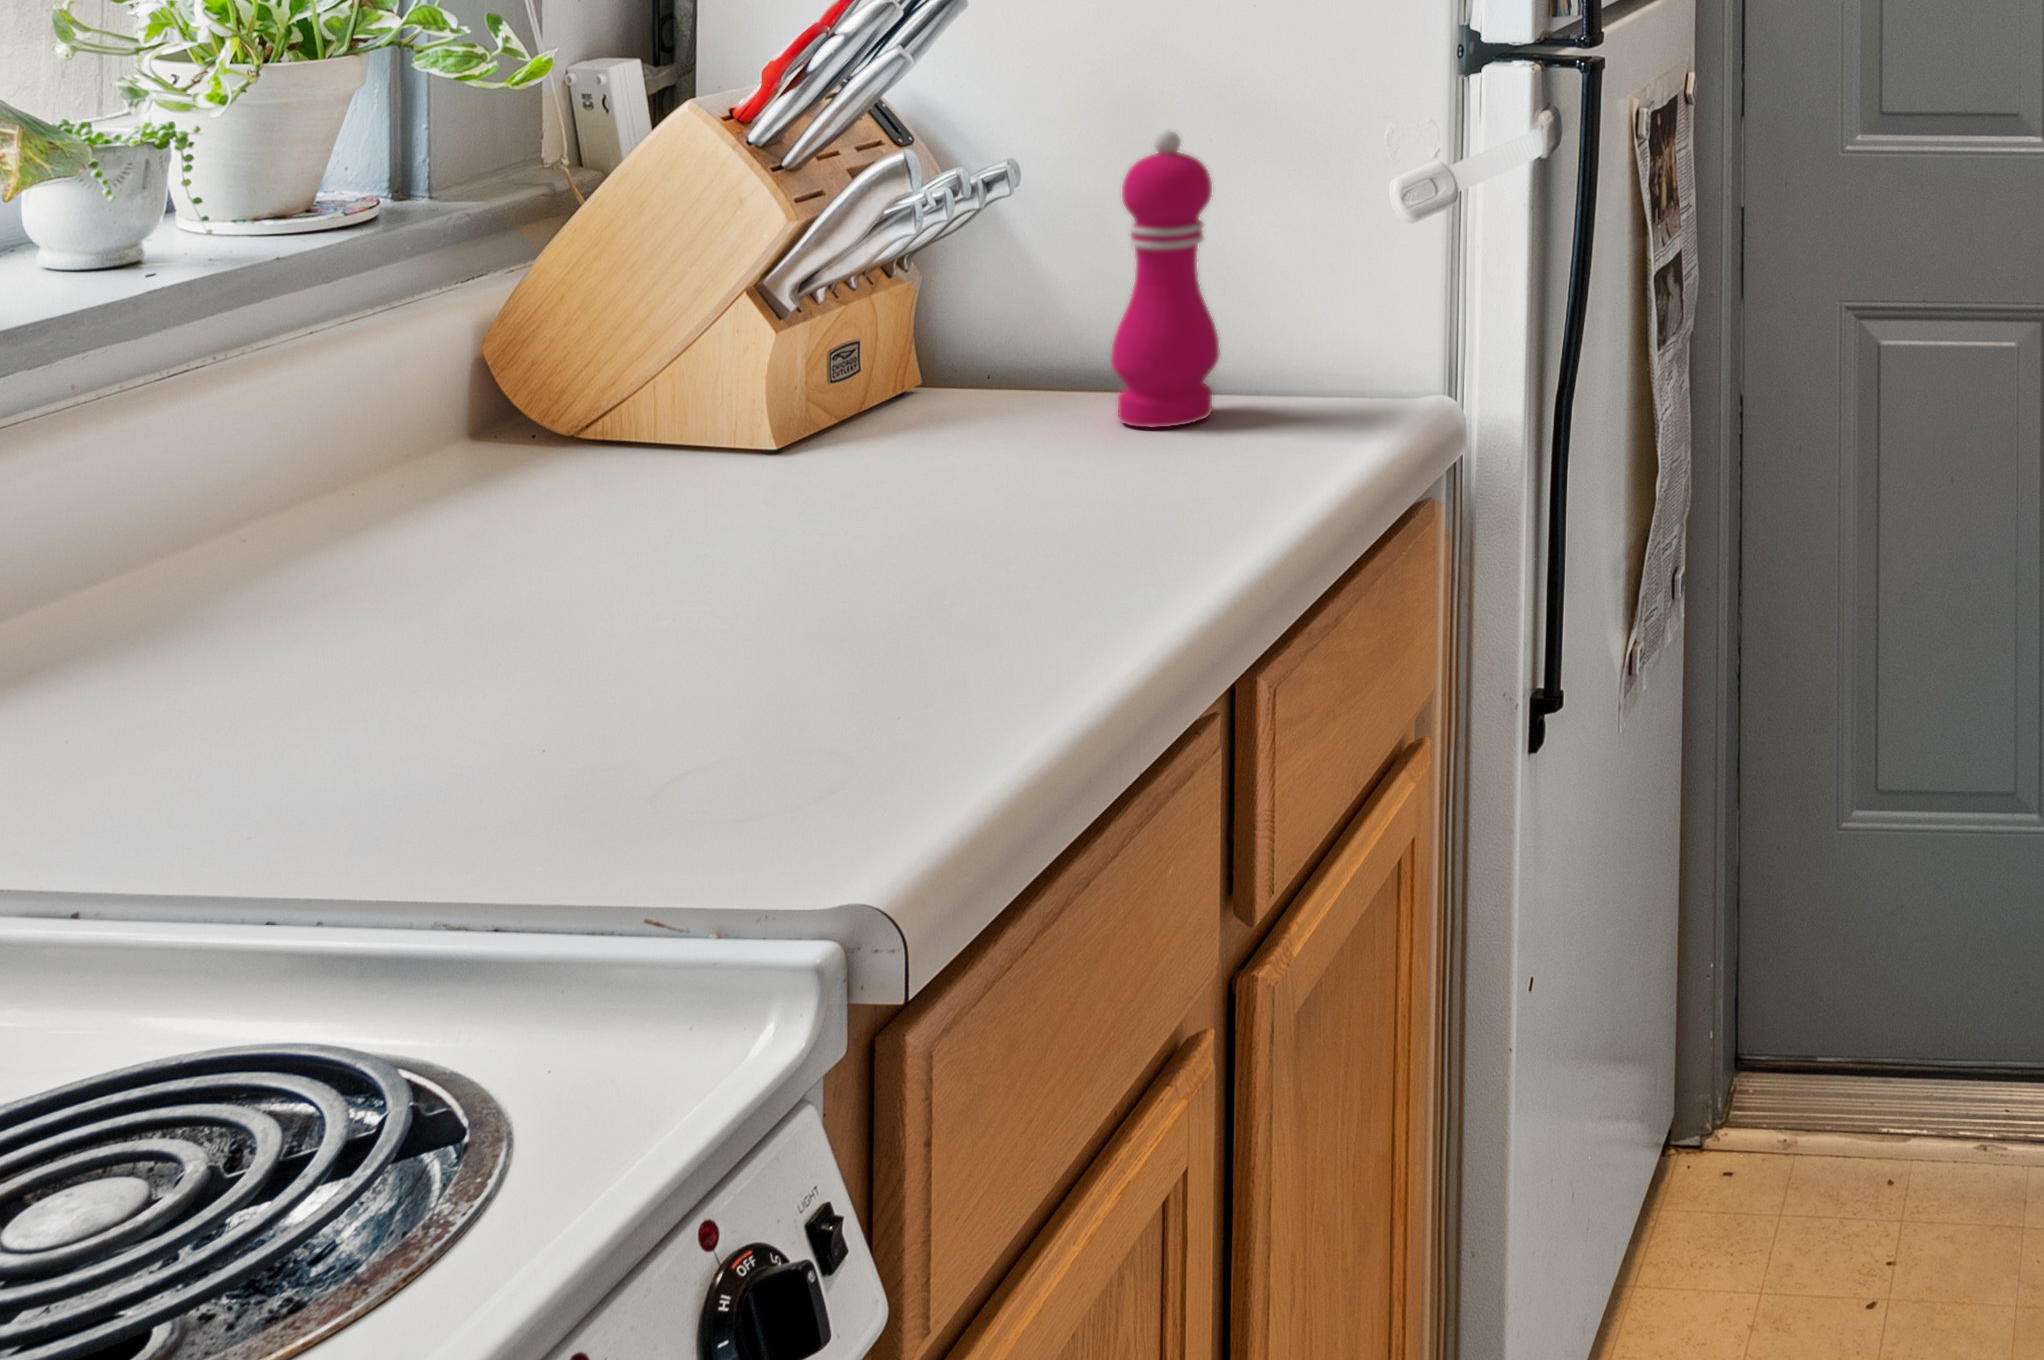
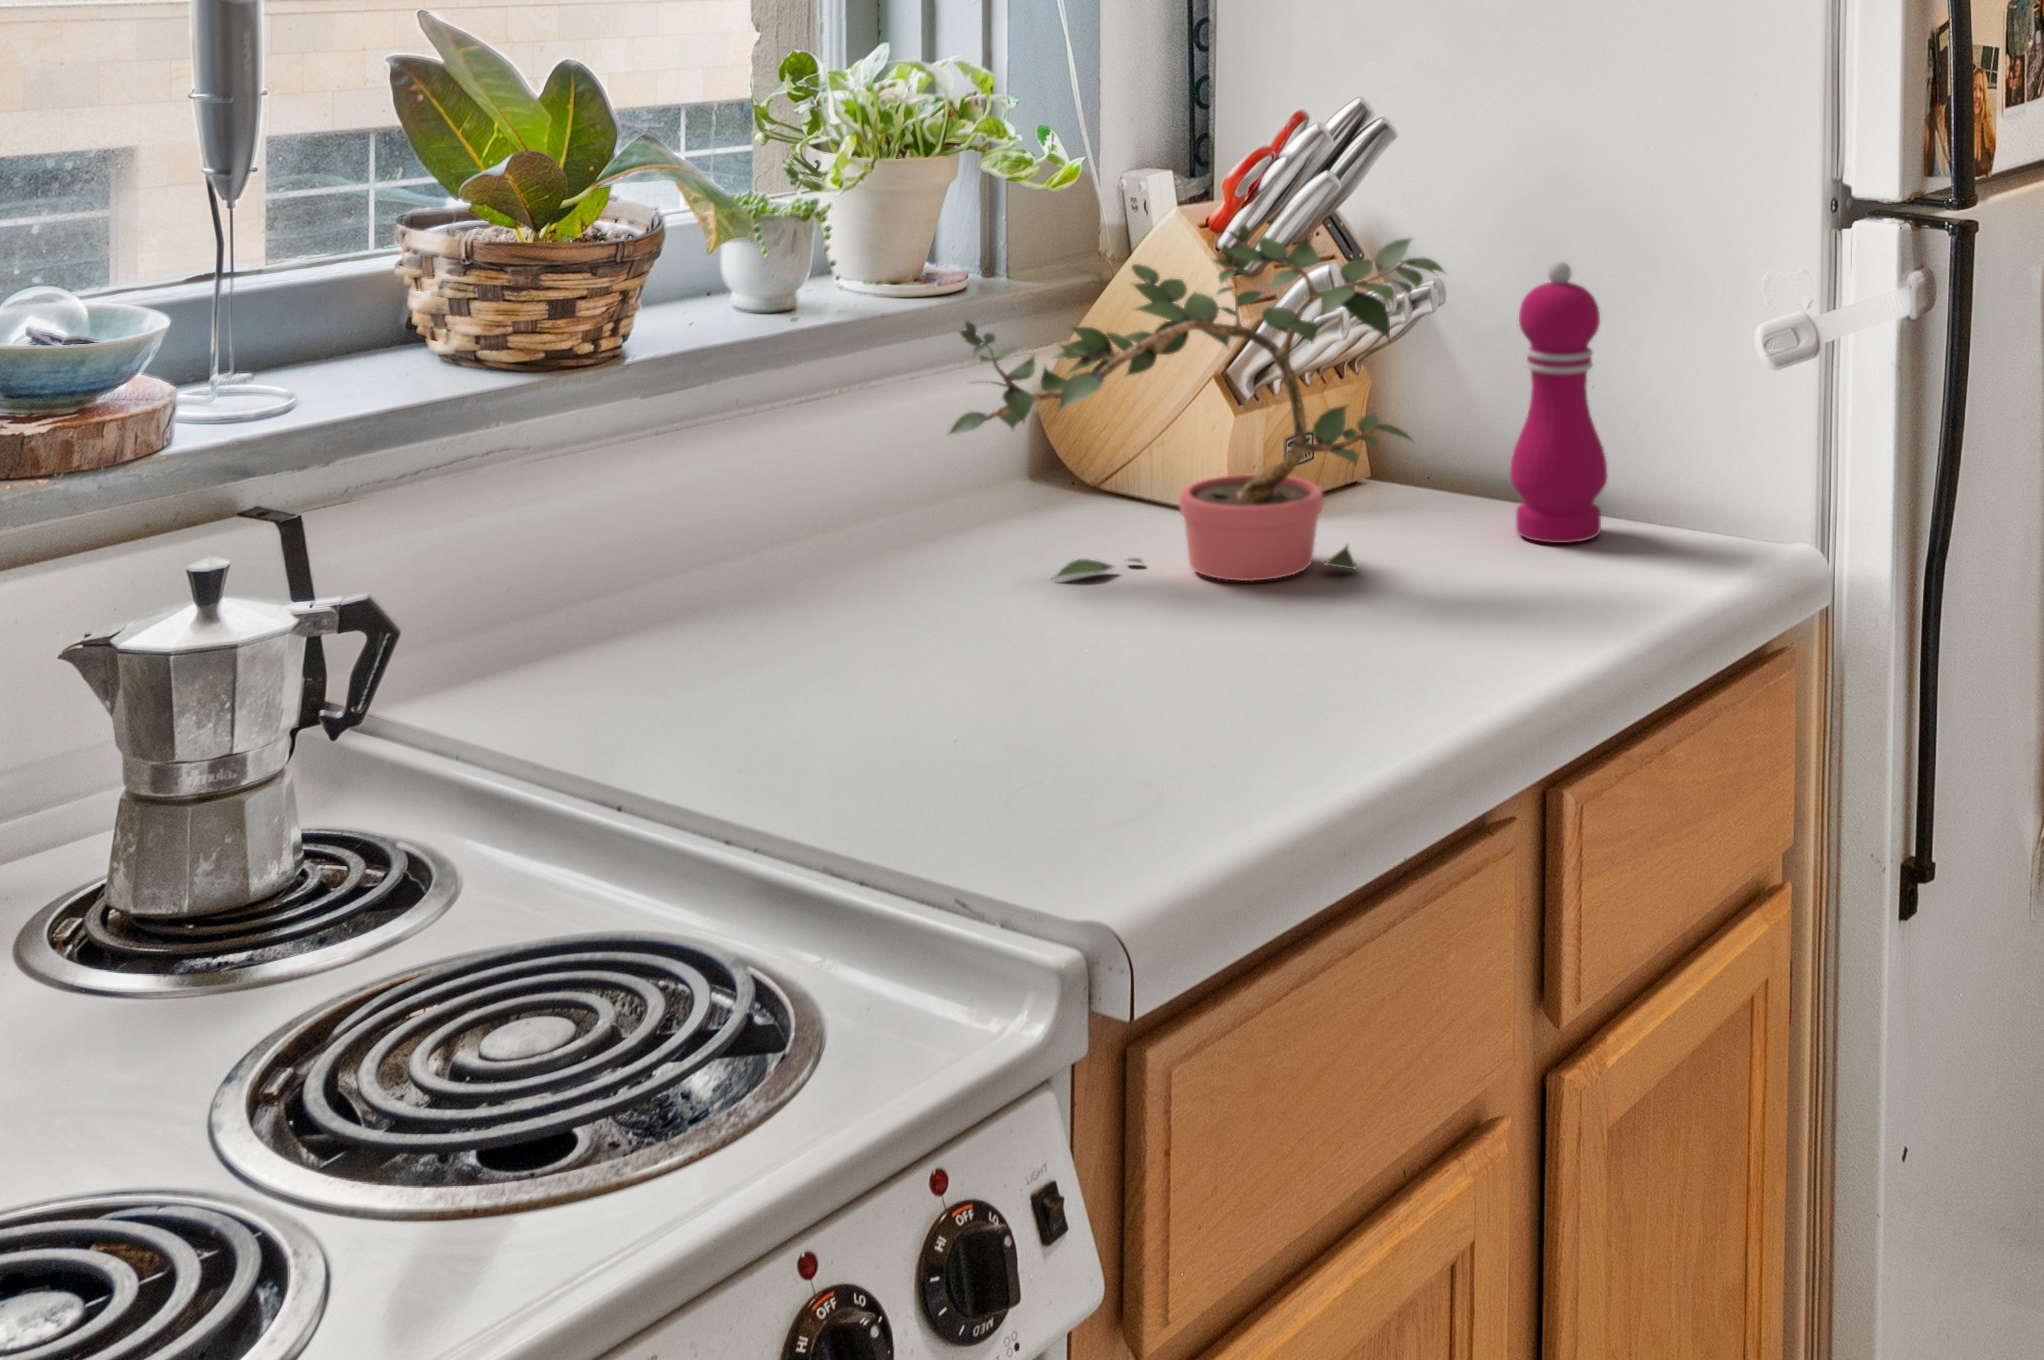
potted plant: none [439,111,1072,537] -> present [950,224,1445,581]

